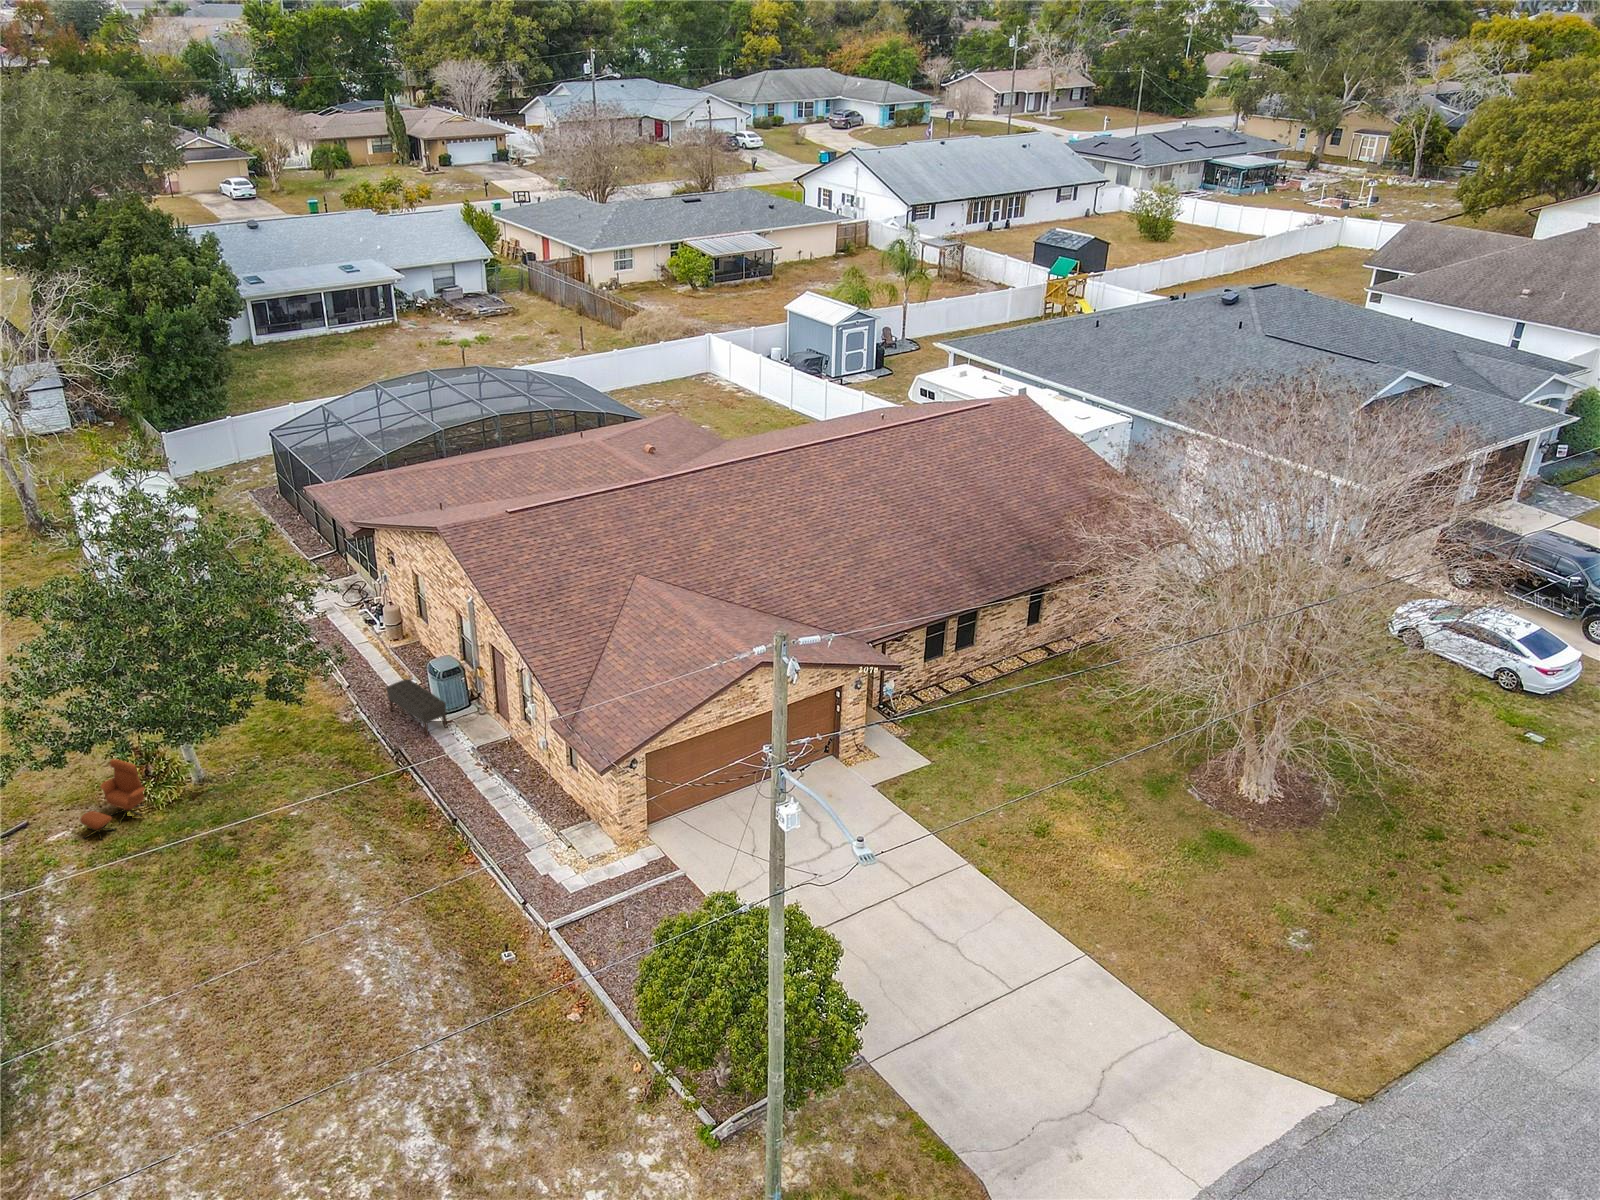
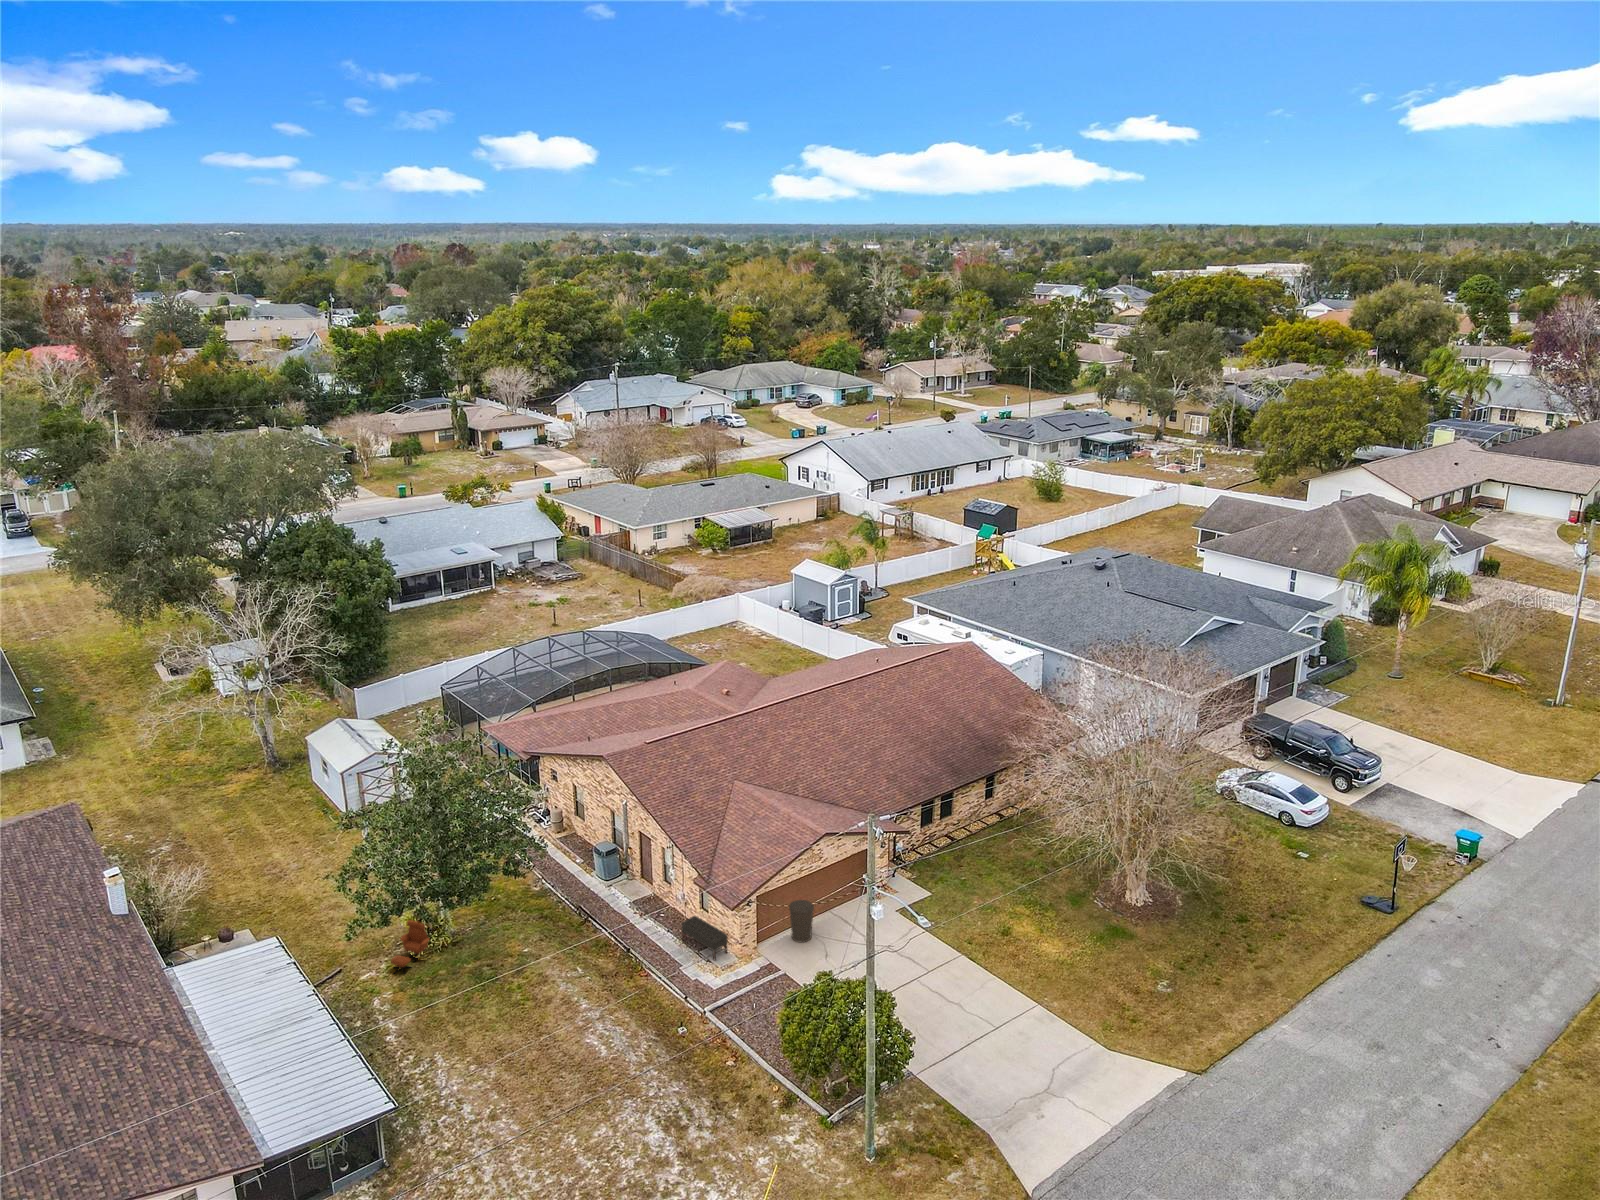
bench: present [386,679,447,736] -> present [681,916,728,960]
trash can: none [703,762,743,826] -> present [789,900,814,943]

